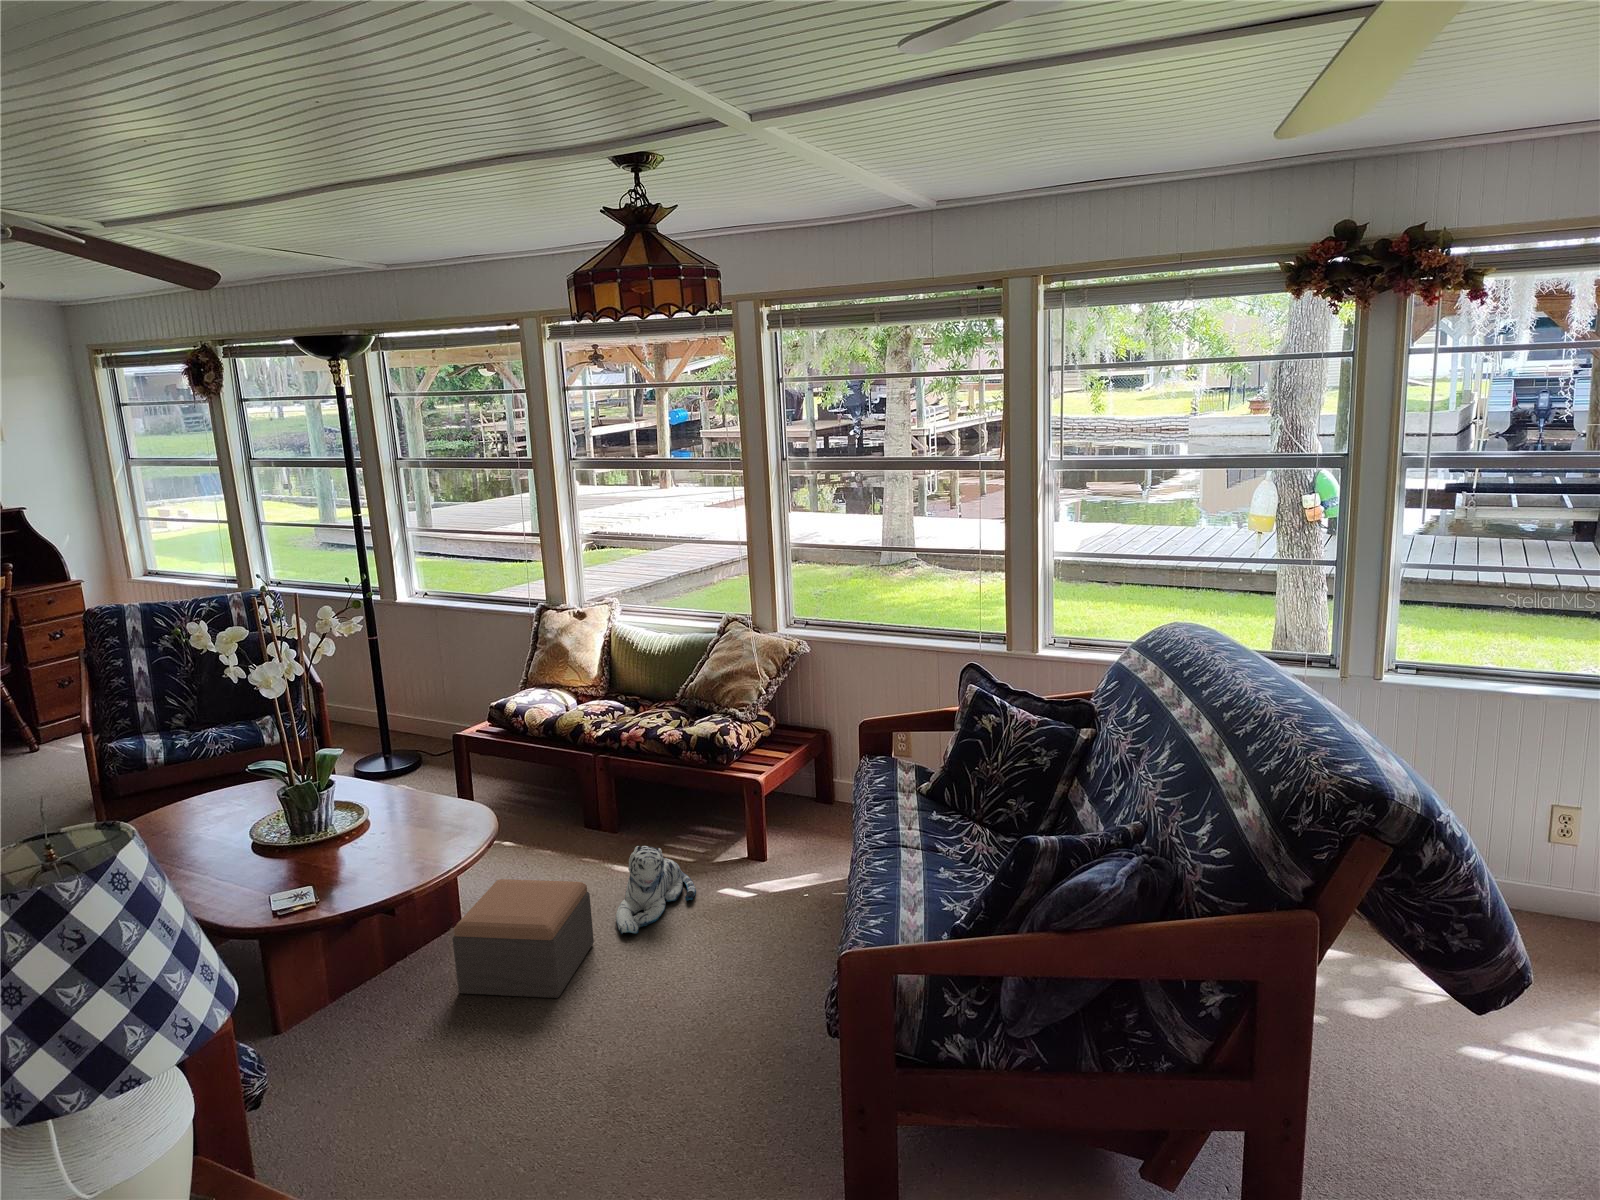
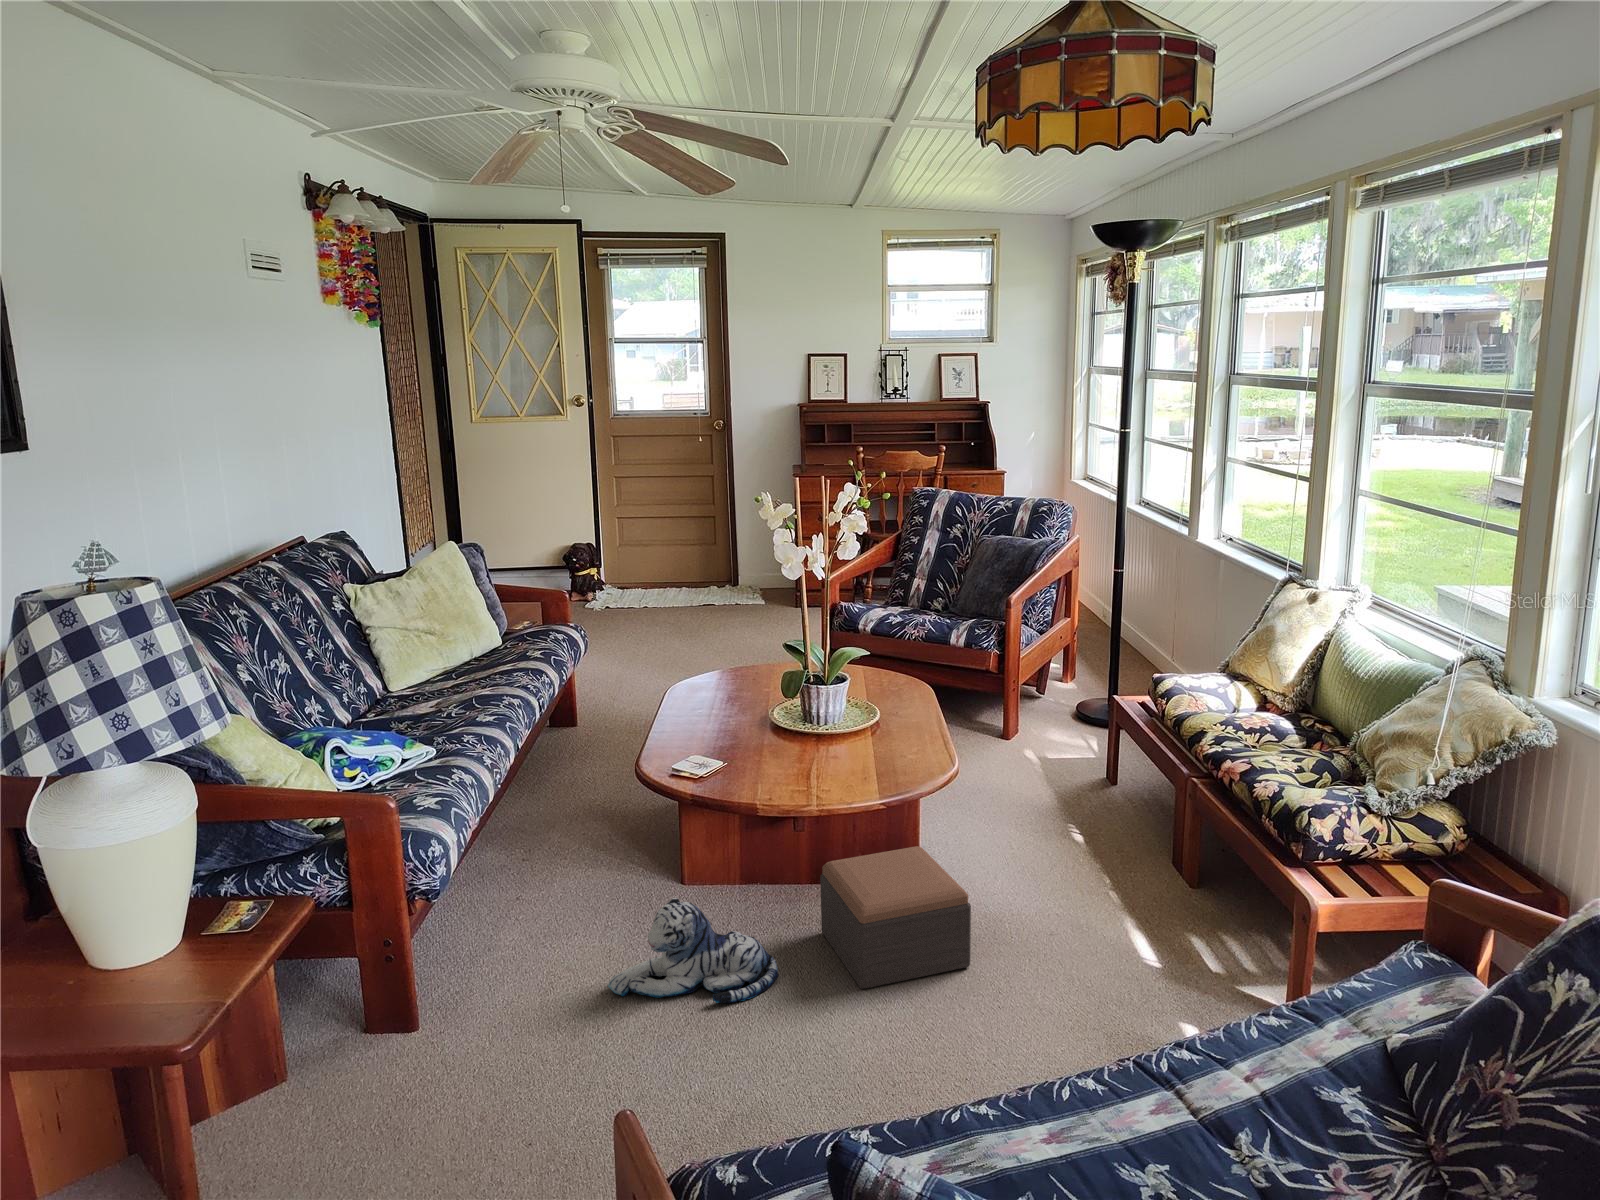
plush toy: present [616,846,696,934] -> present [608,898,779,1003]

